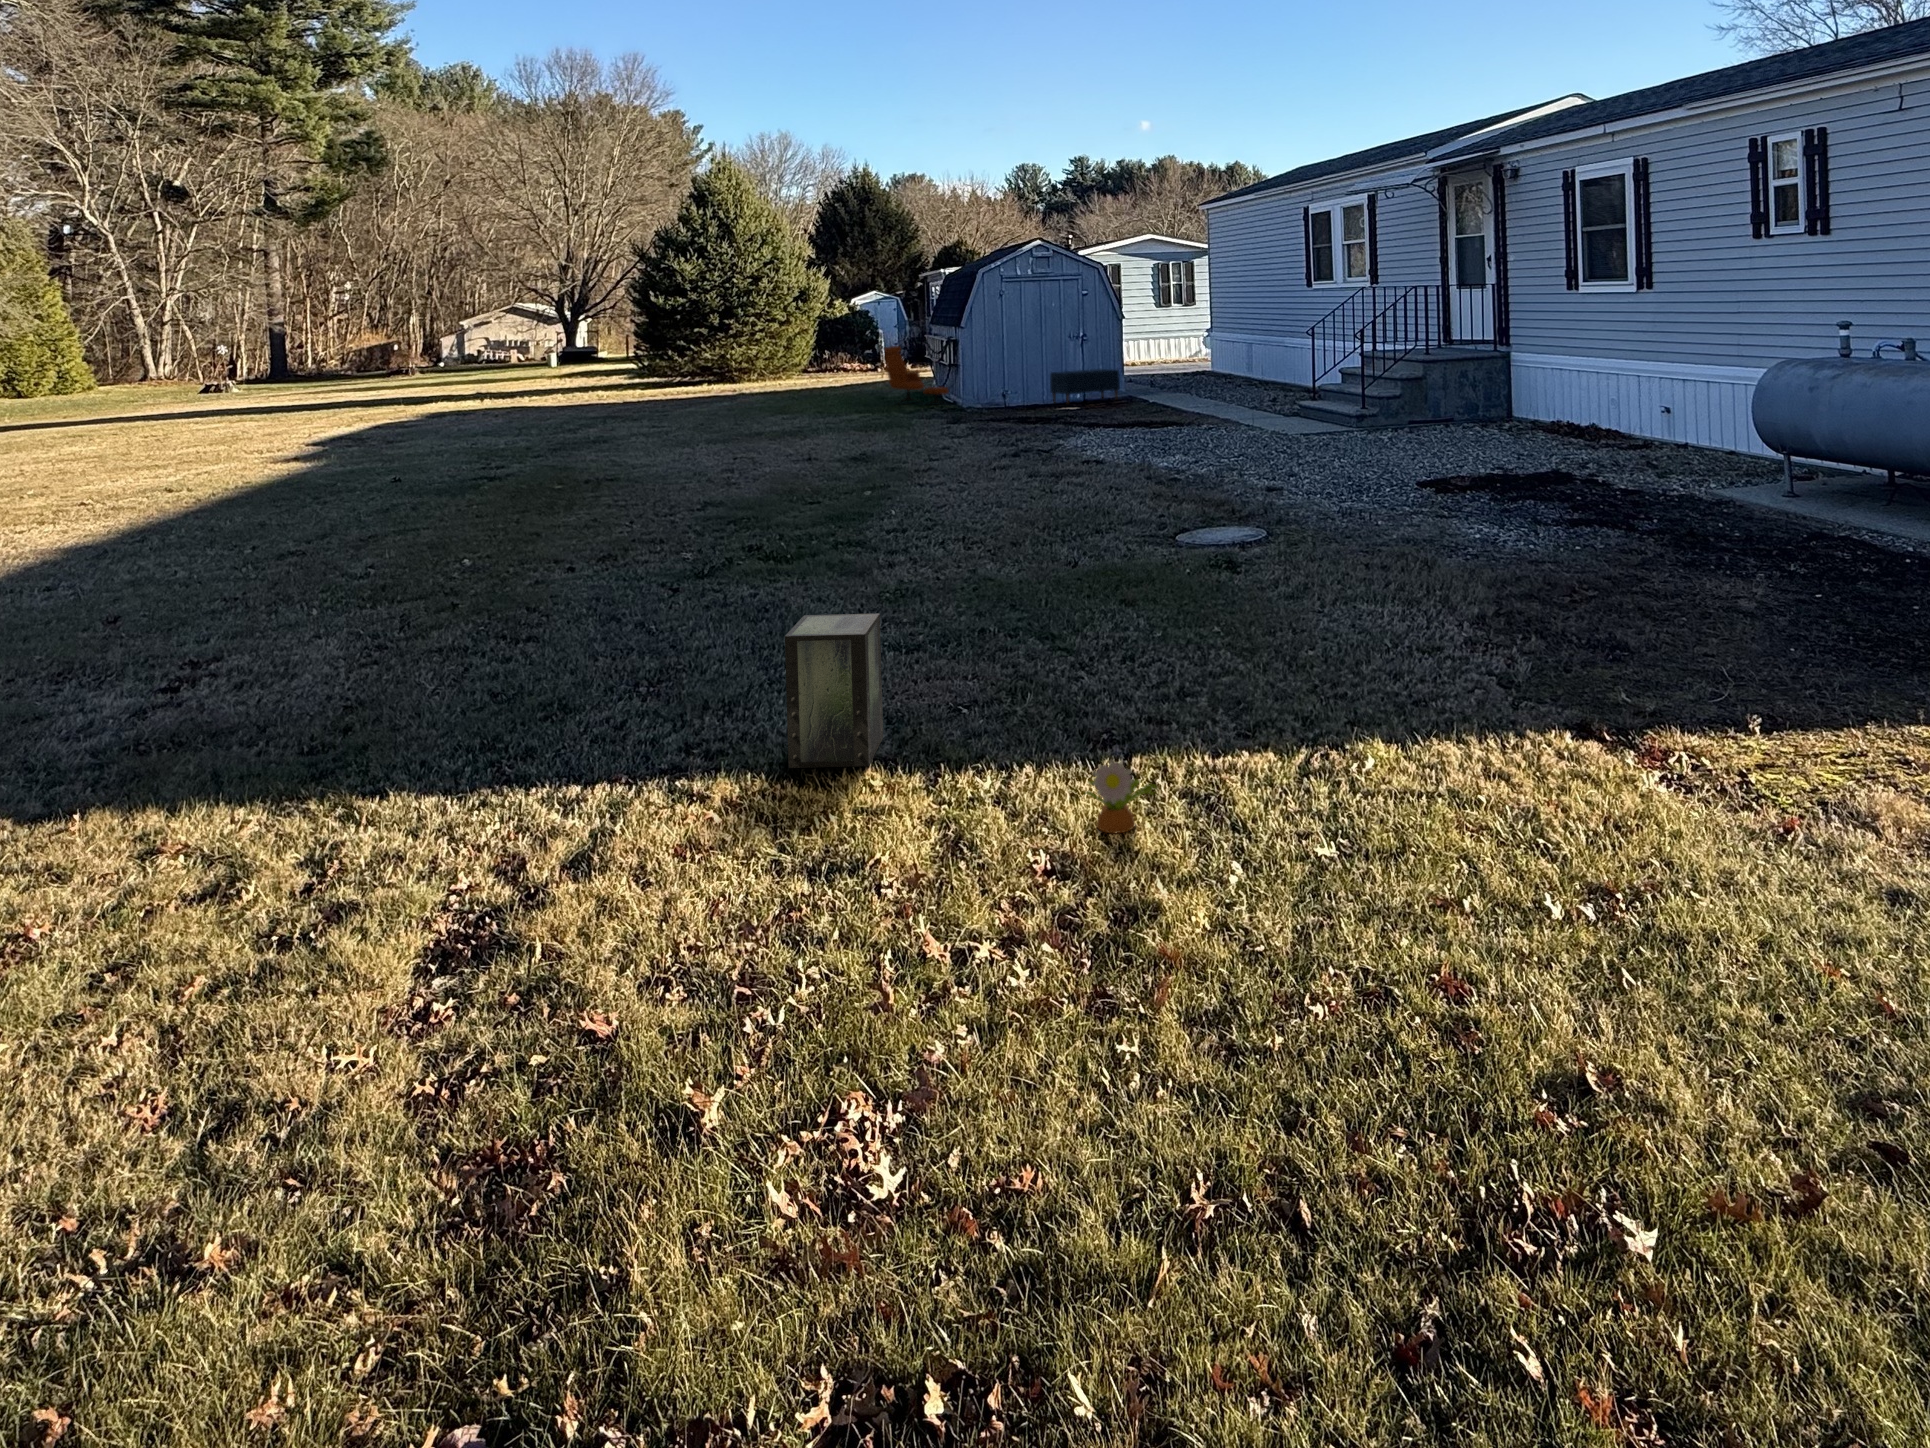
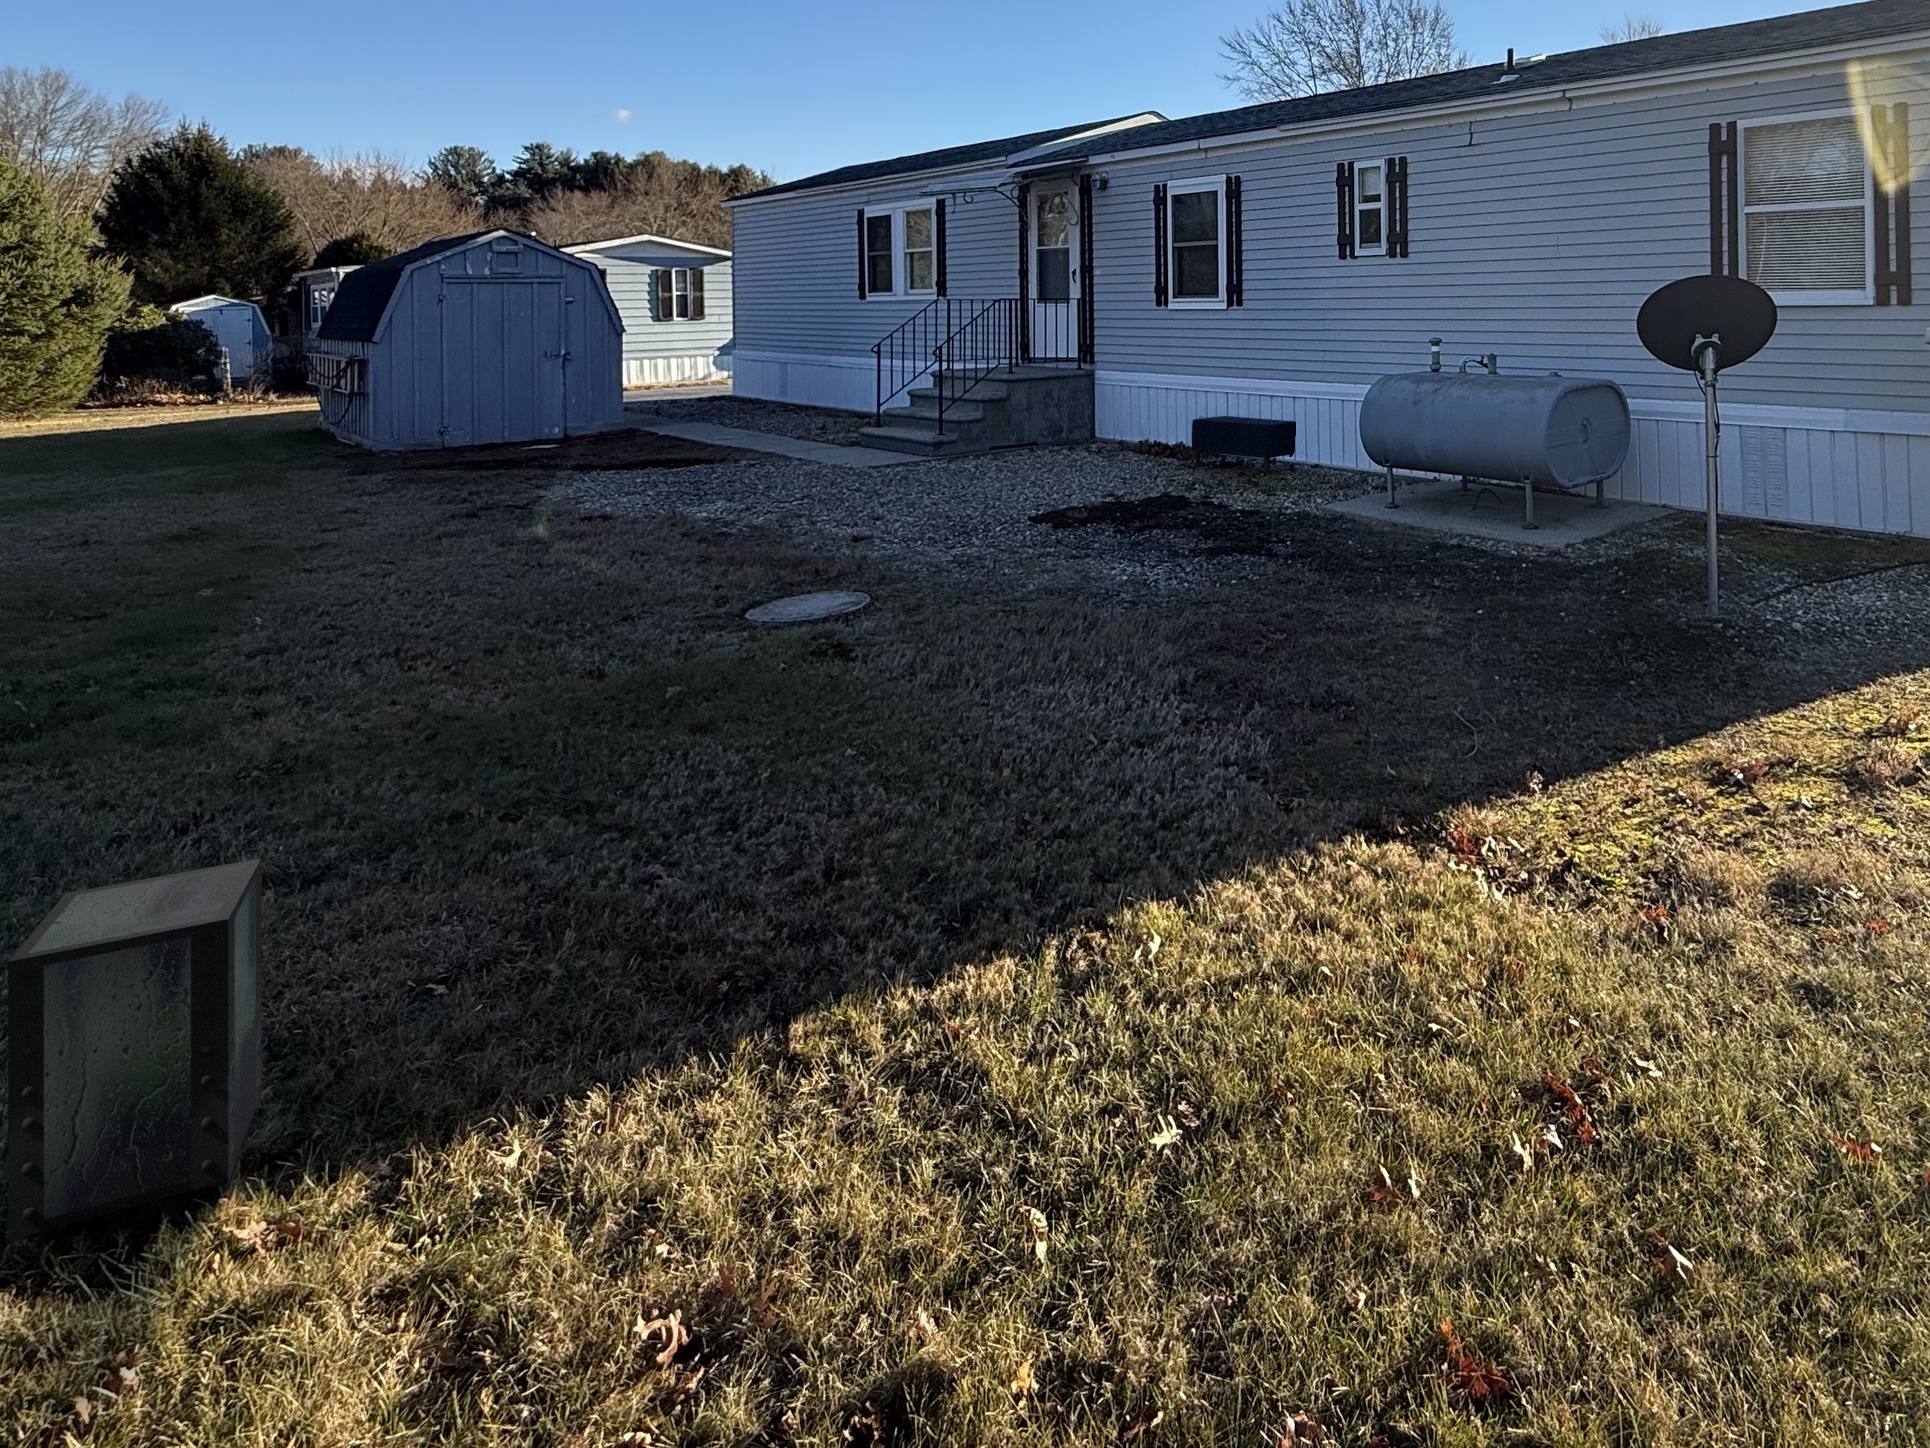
lounge chair: present [884,346,949,403] -> none [234,368,347,450]
bench: present [1050,369,1120,403] -> present [1192,416,1296,474]
decorative plant: present [1081,760,1157,833] -> none [727,1080,875,1213]

